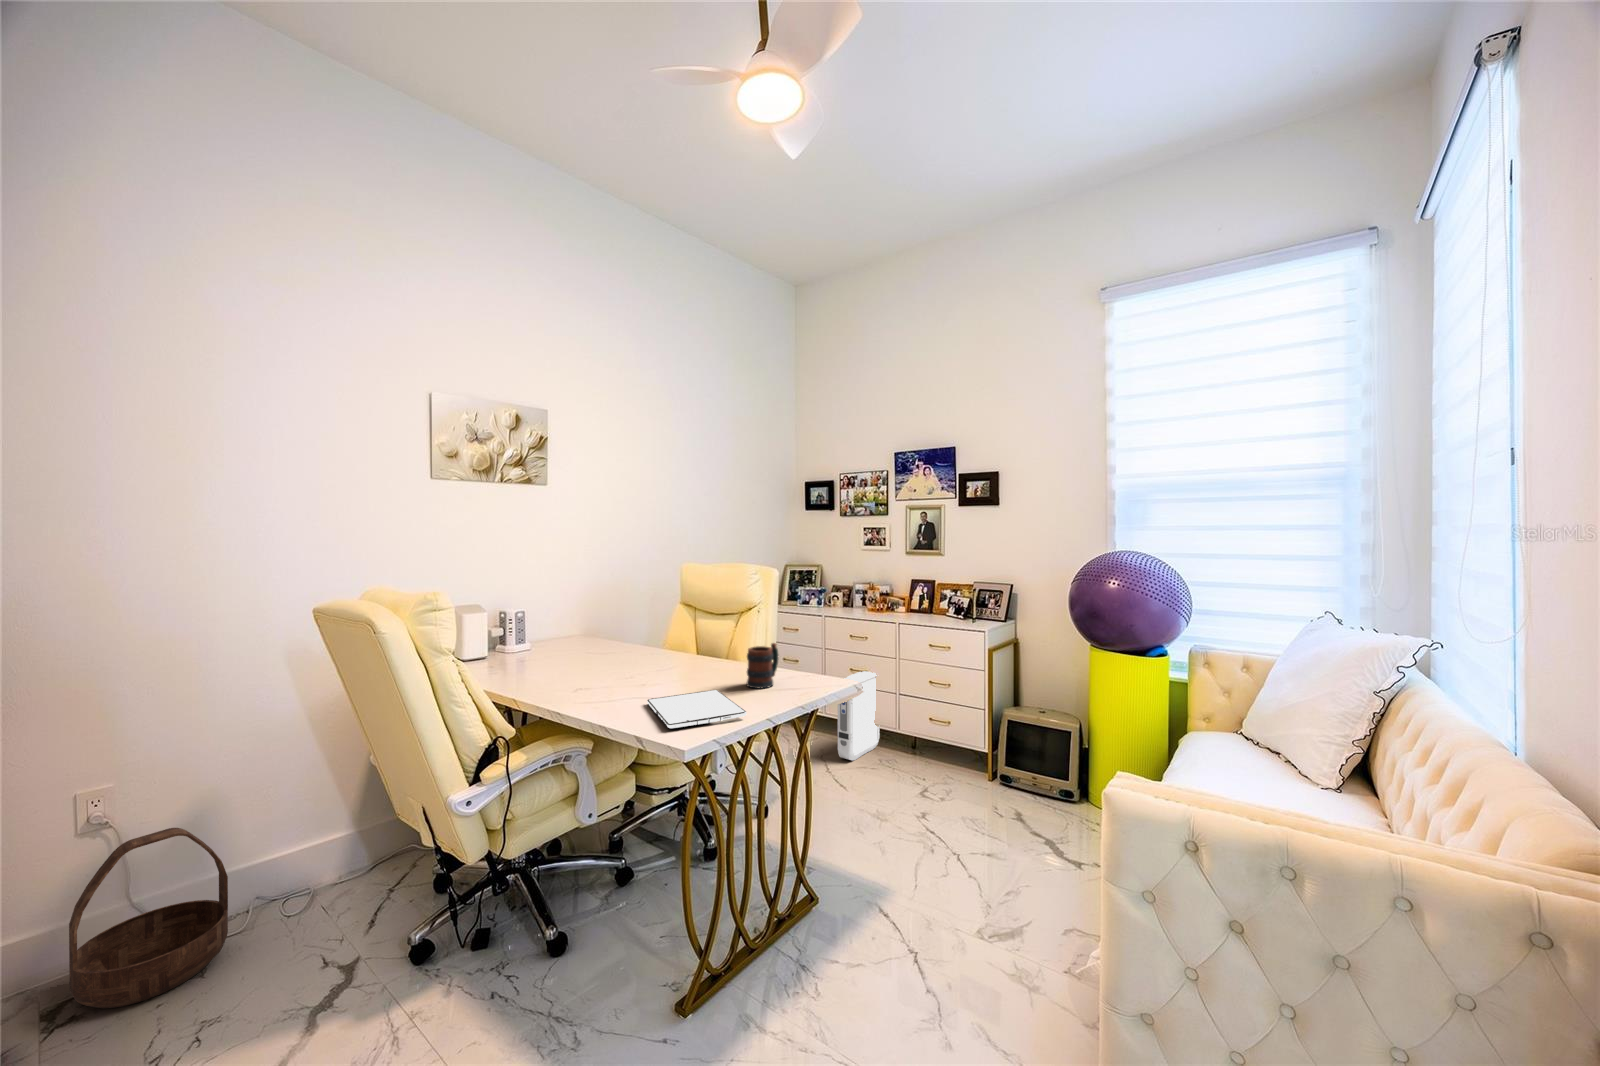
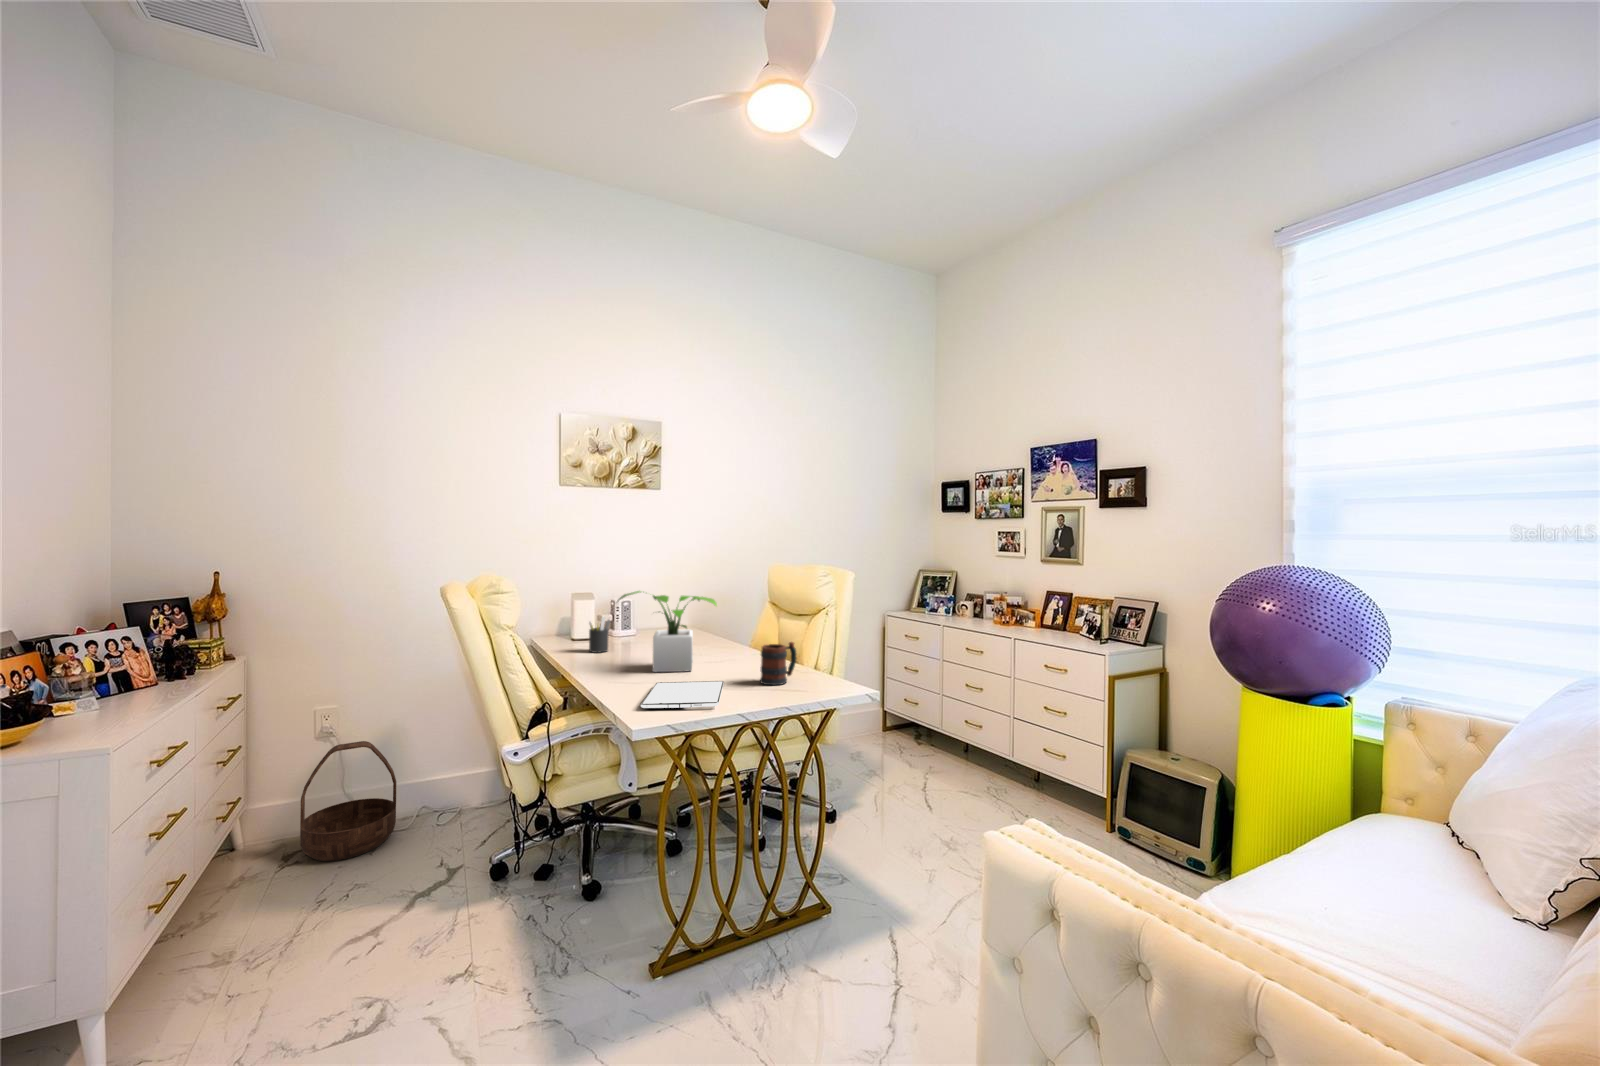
potted plant: none [578,600,687,689] -> present [618,591,717,672]
pen holder: none [506,632,531,674] -> present [589,617,610,653]
air purifier: present [838,671,879,761] -> none [941,690,998,786]

